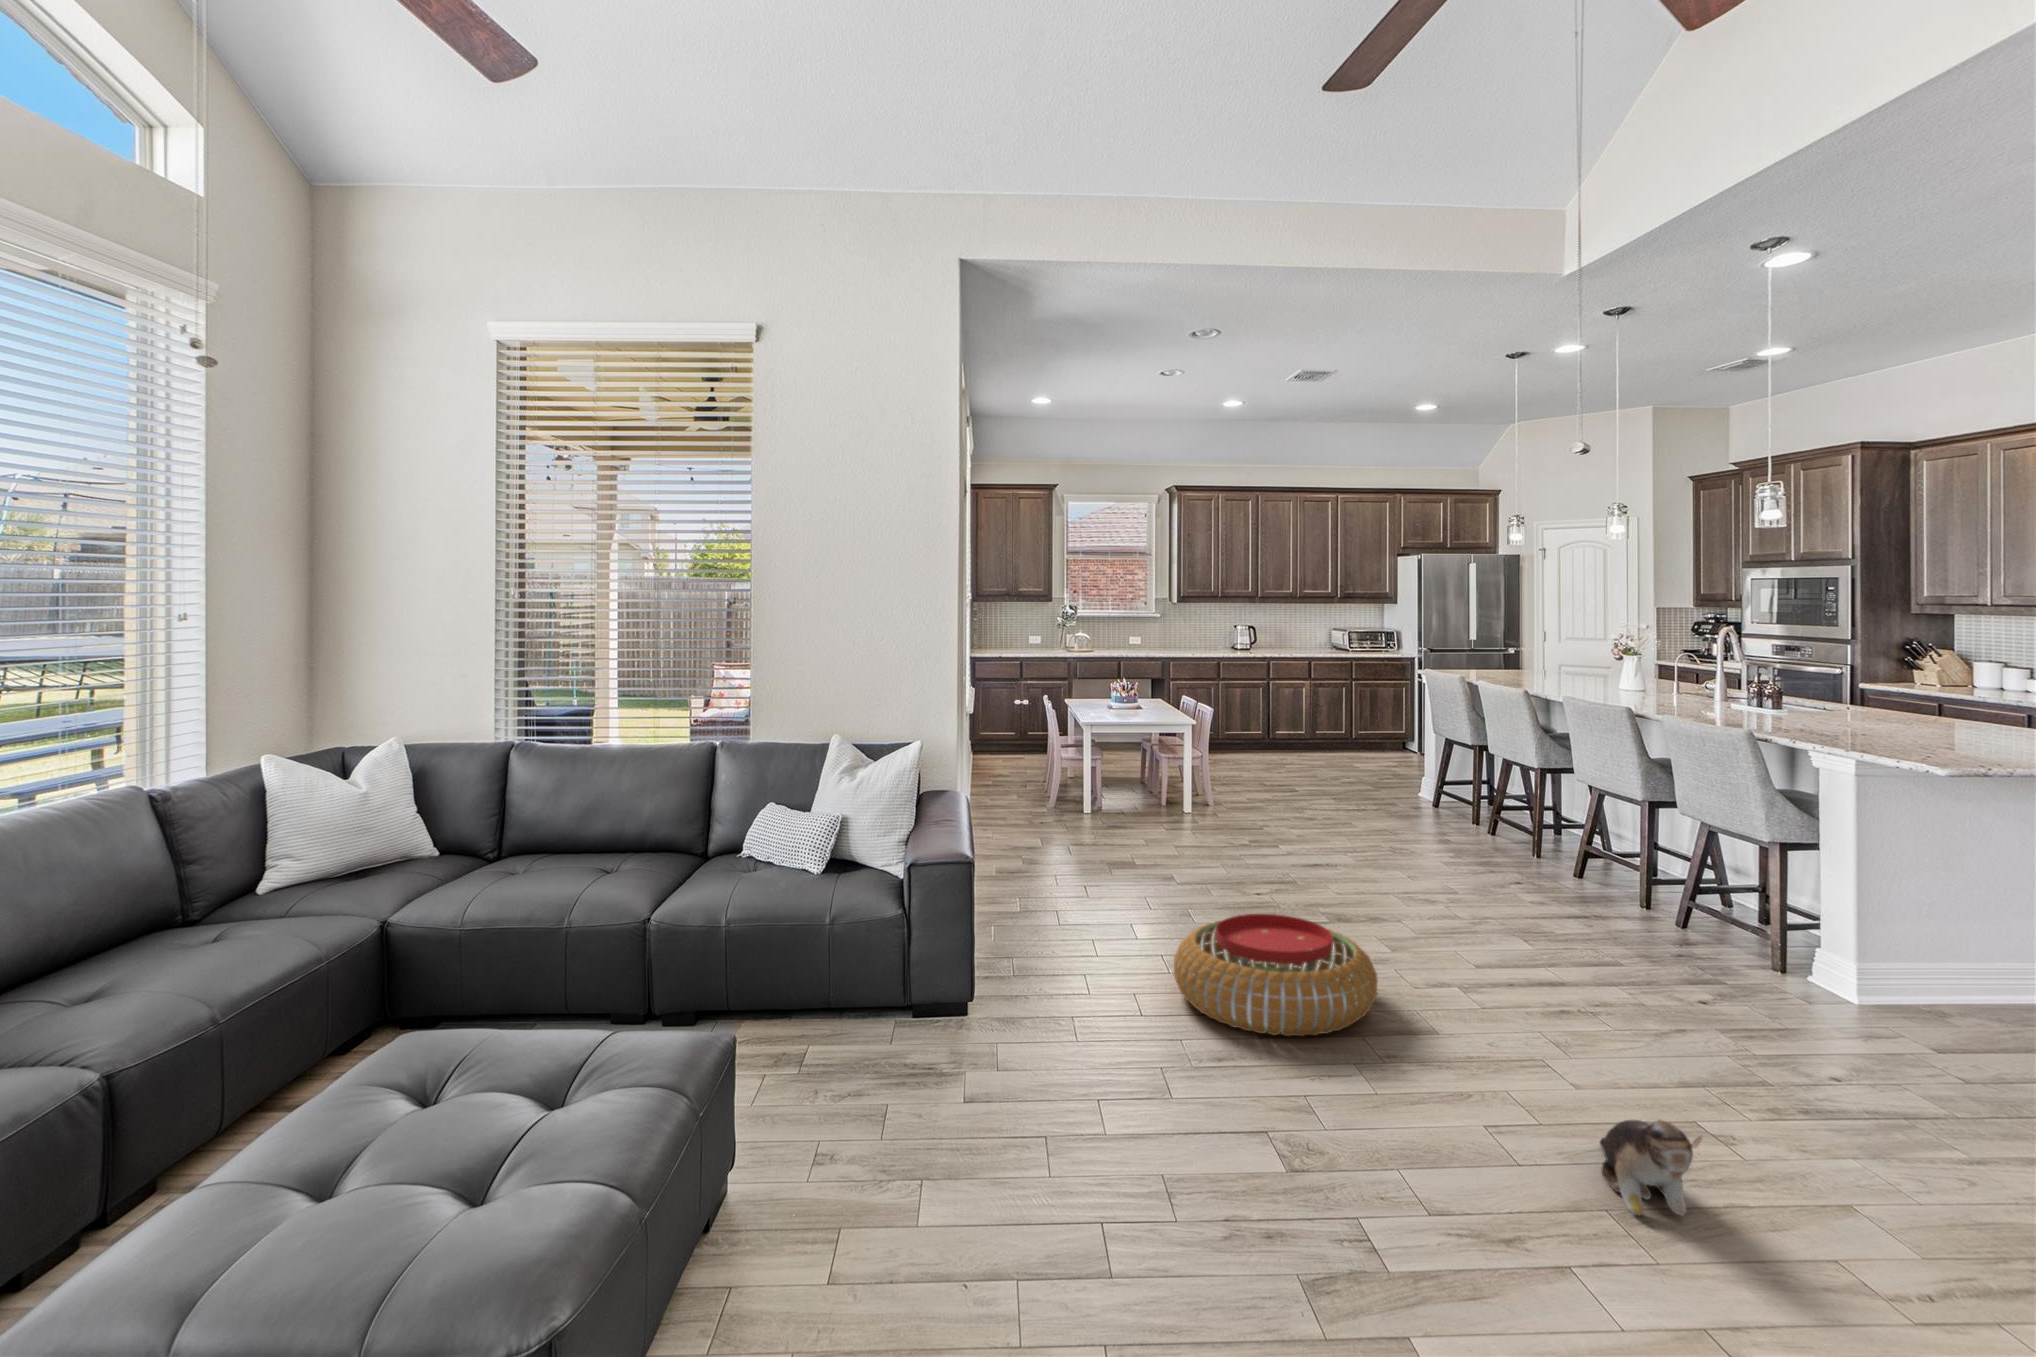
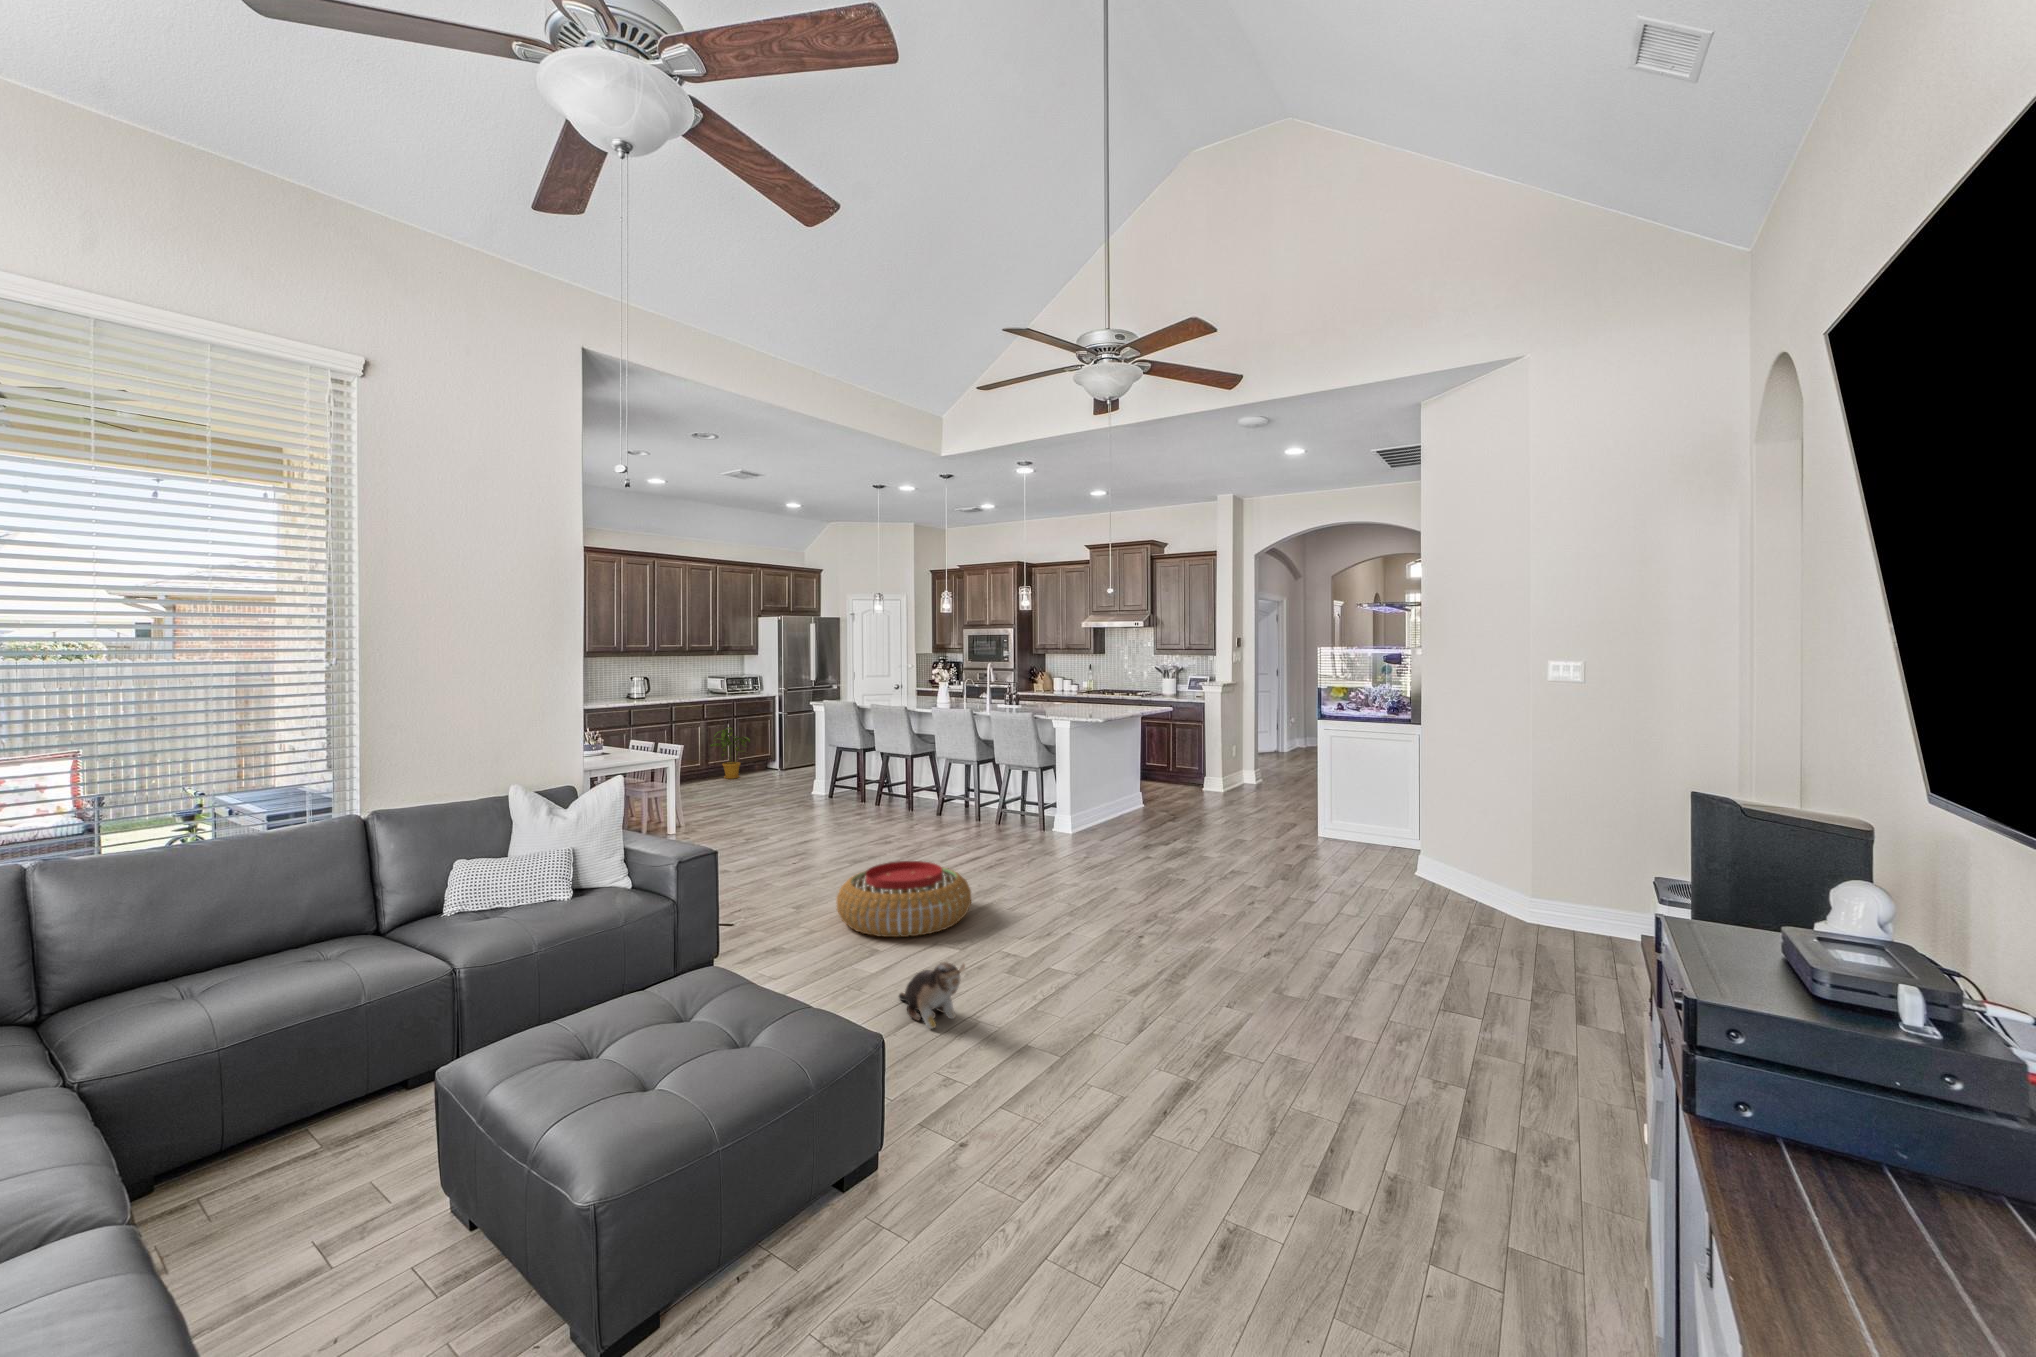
house plant: none [1314,696,1362,761] -> present [710,727,750,779]
plush toy: present [1600,1120,1702,1216] -> present [899,962,965,1029]

